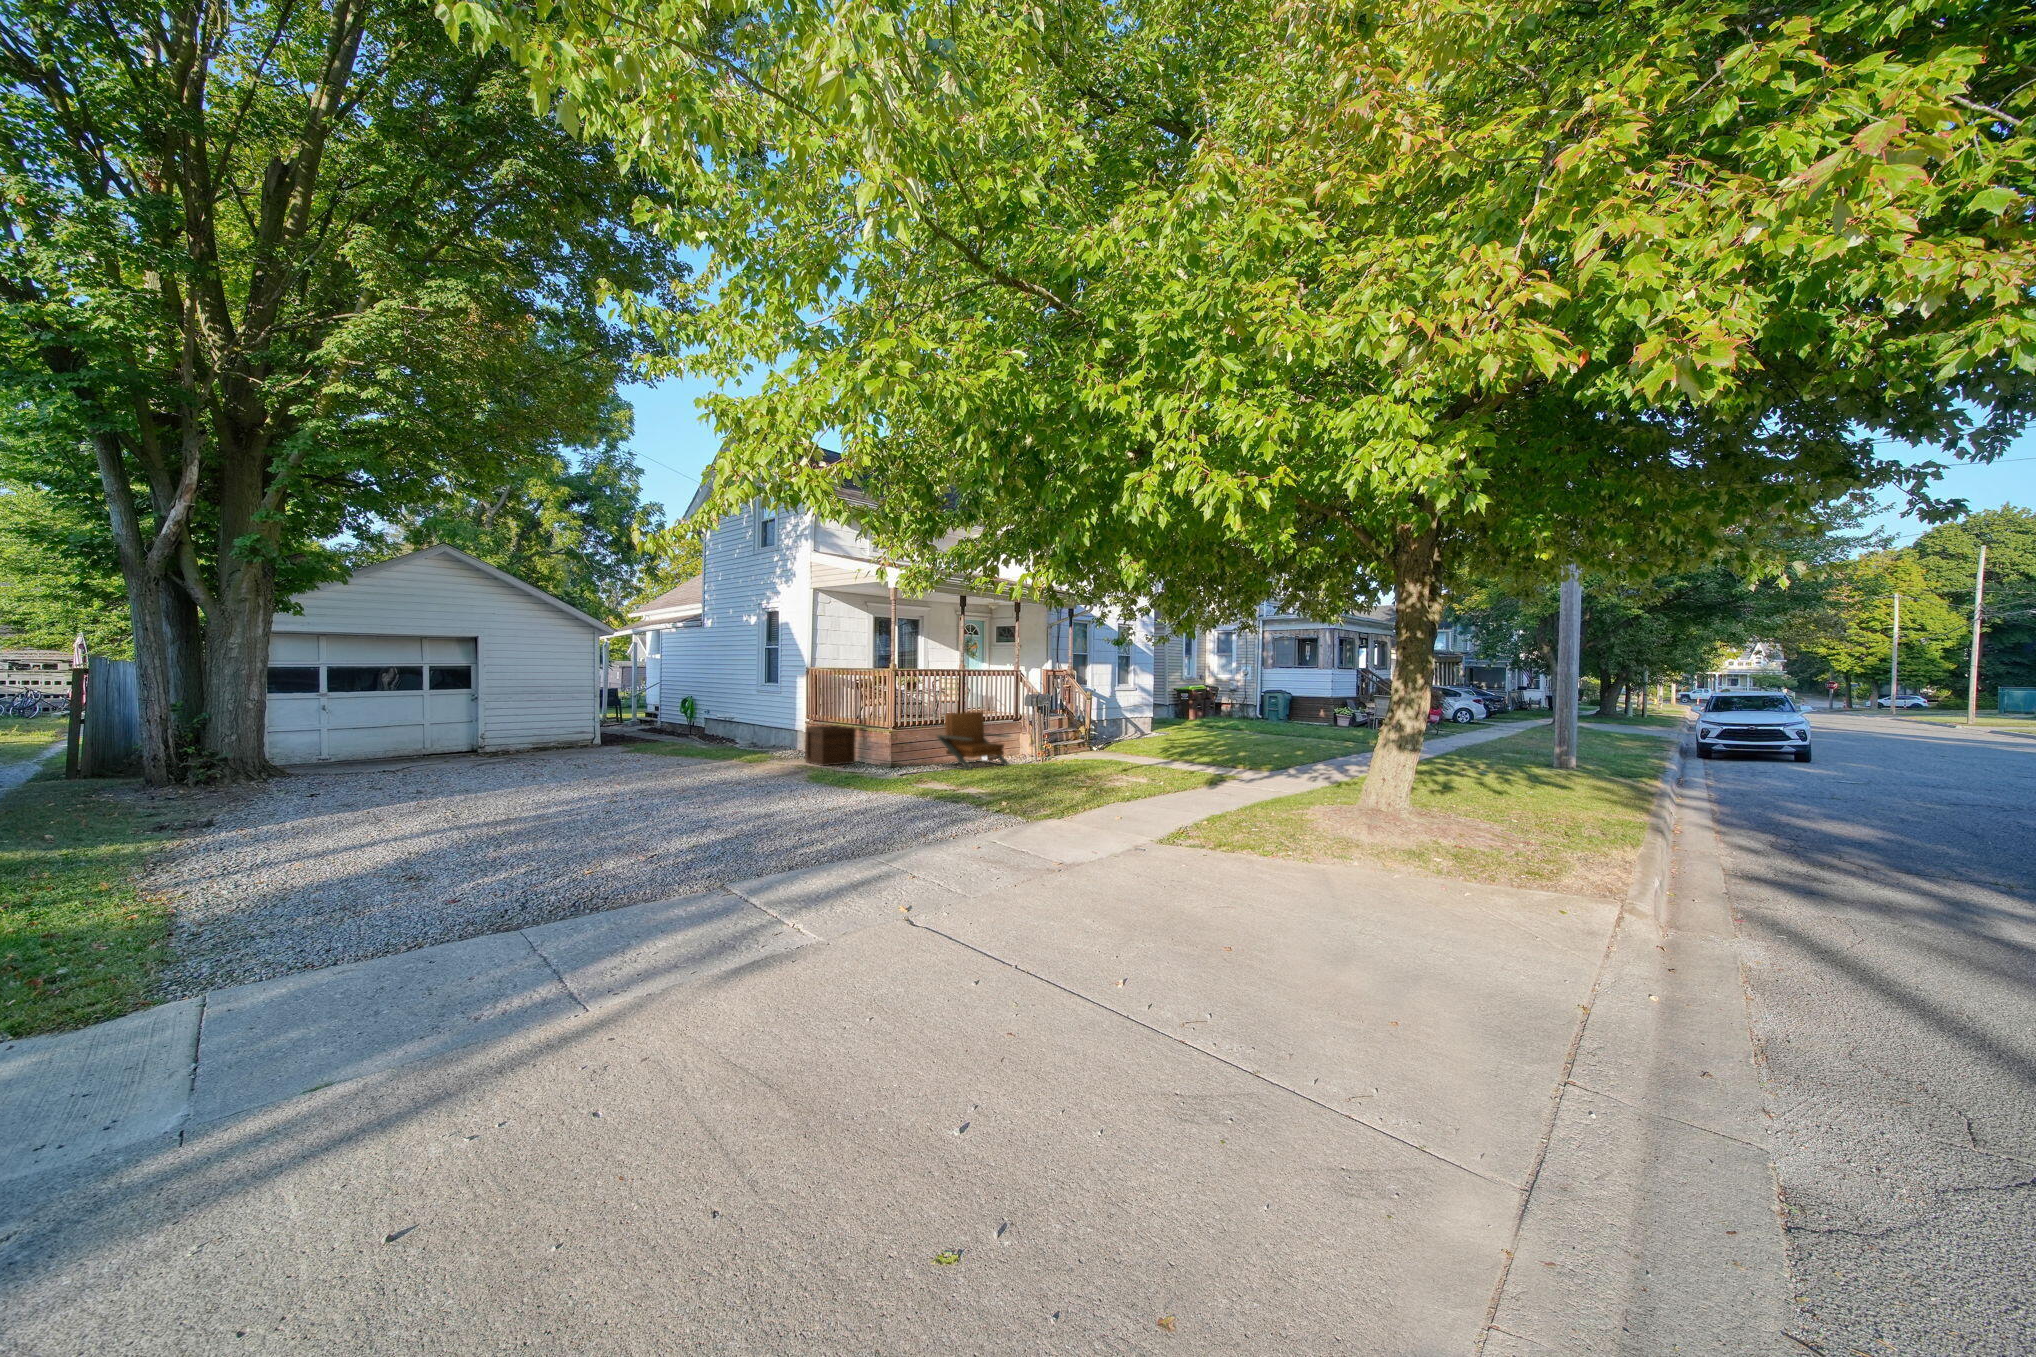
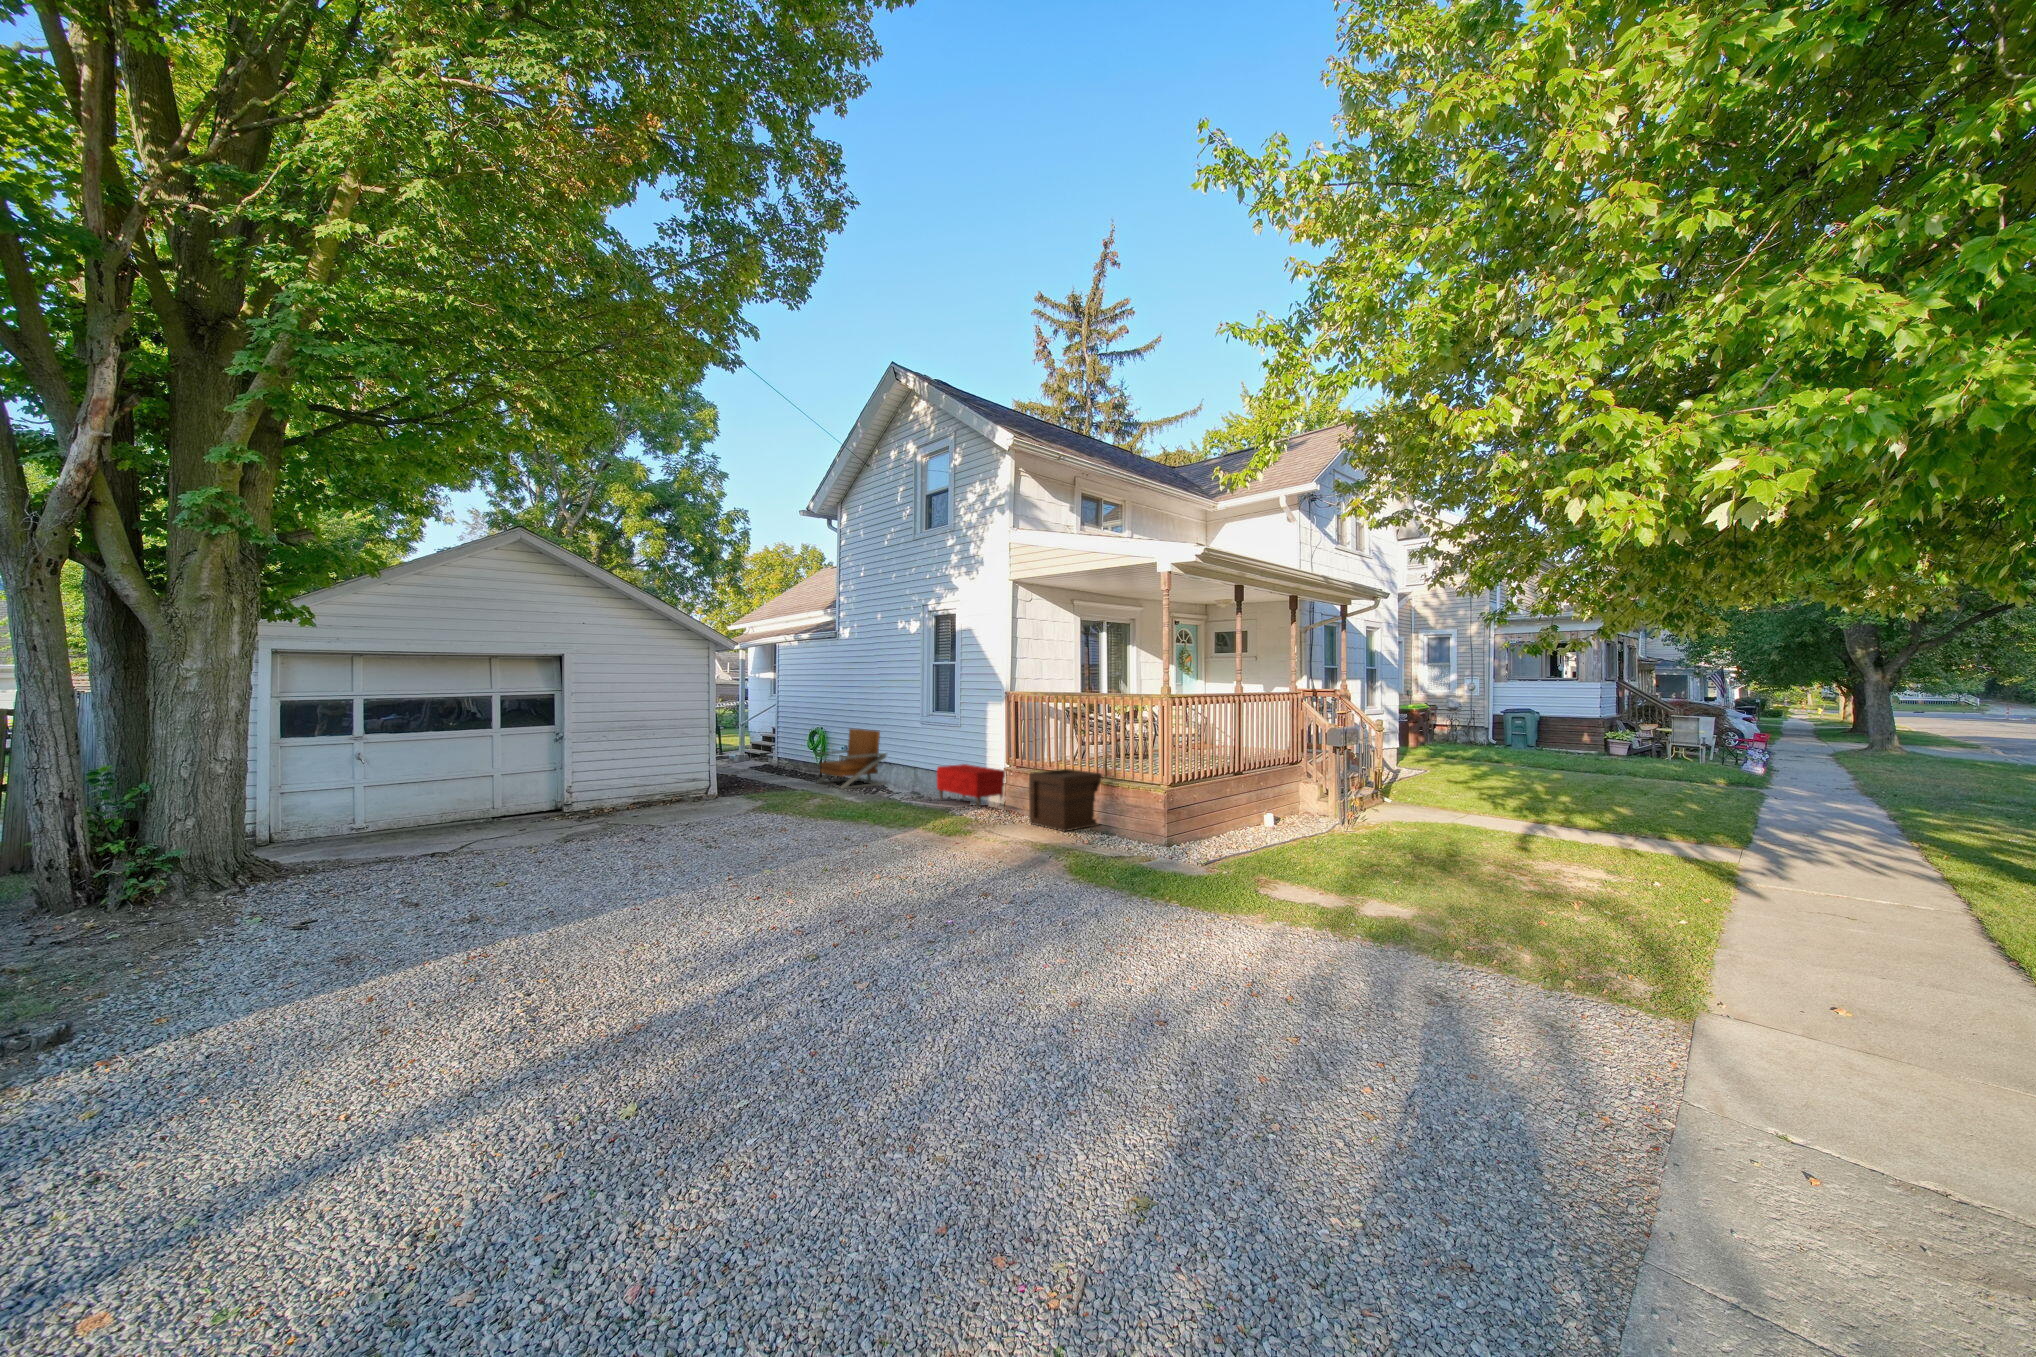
lounge chair: present [937,712,1009,770] -> present [817,728,887,789]
bench: none [759,724,806,755] -> present [937,764,1005,809]

